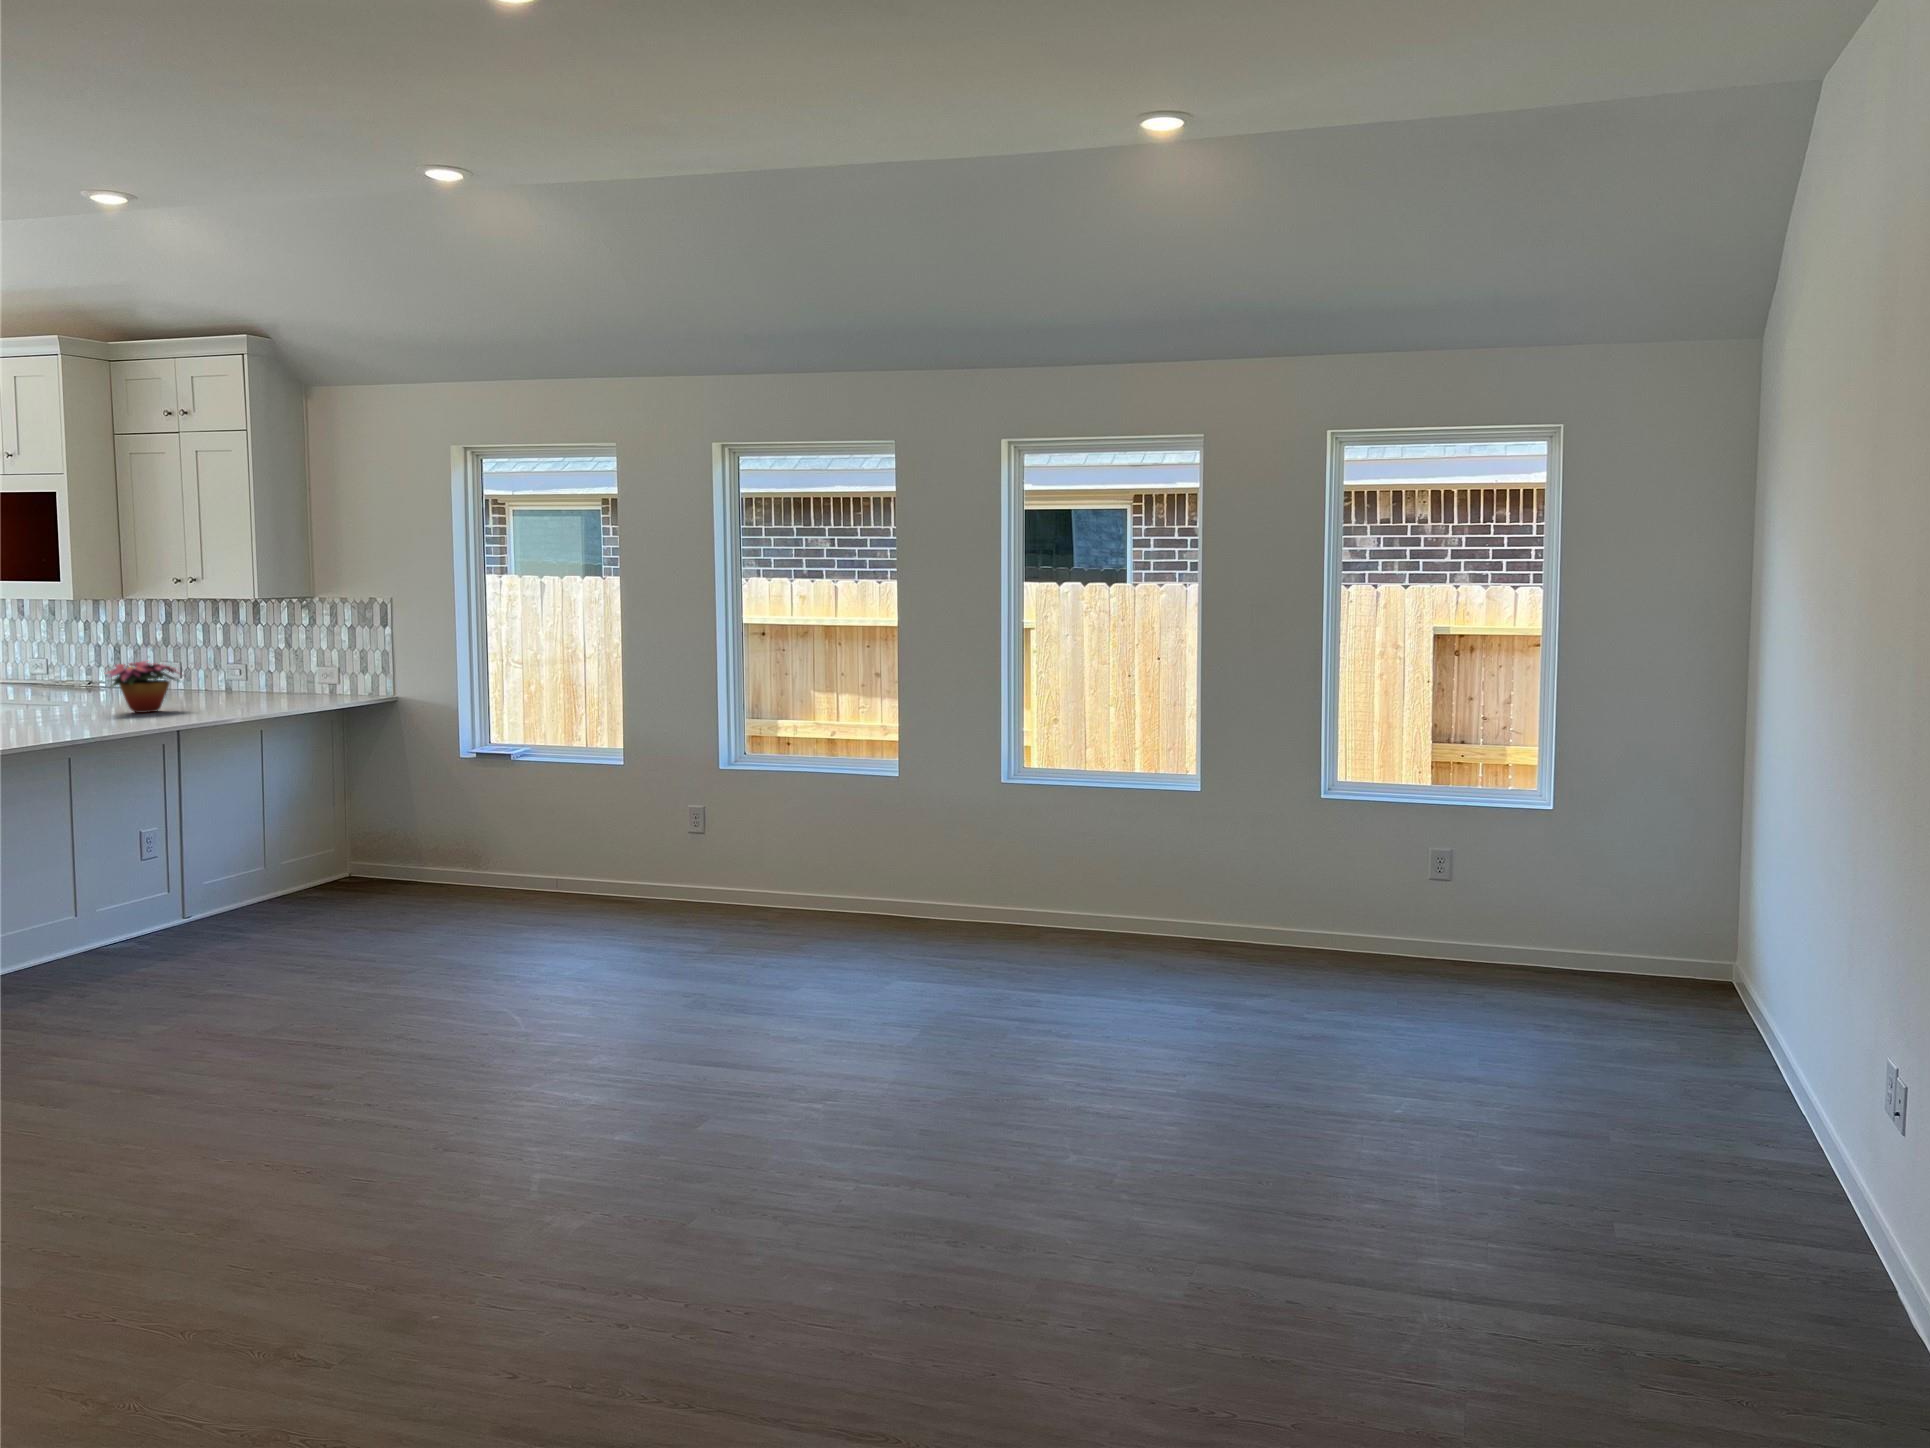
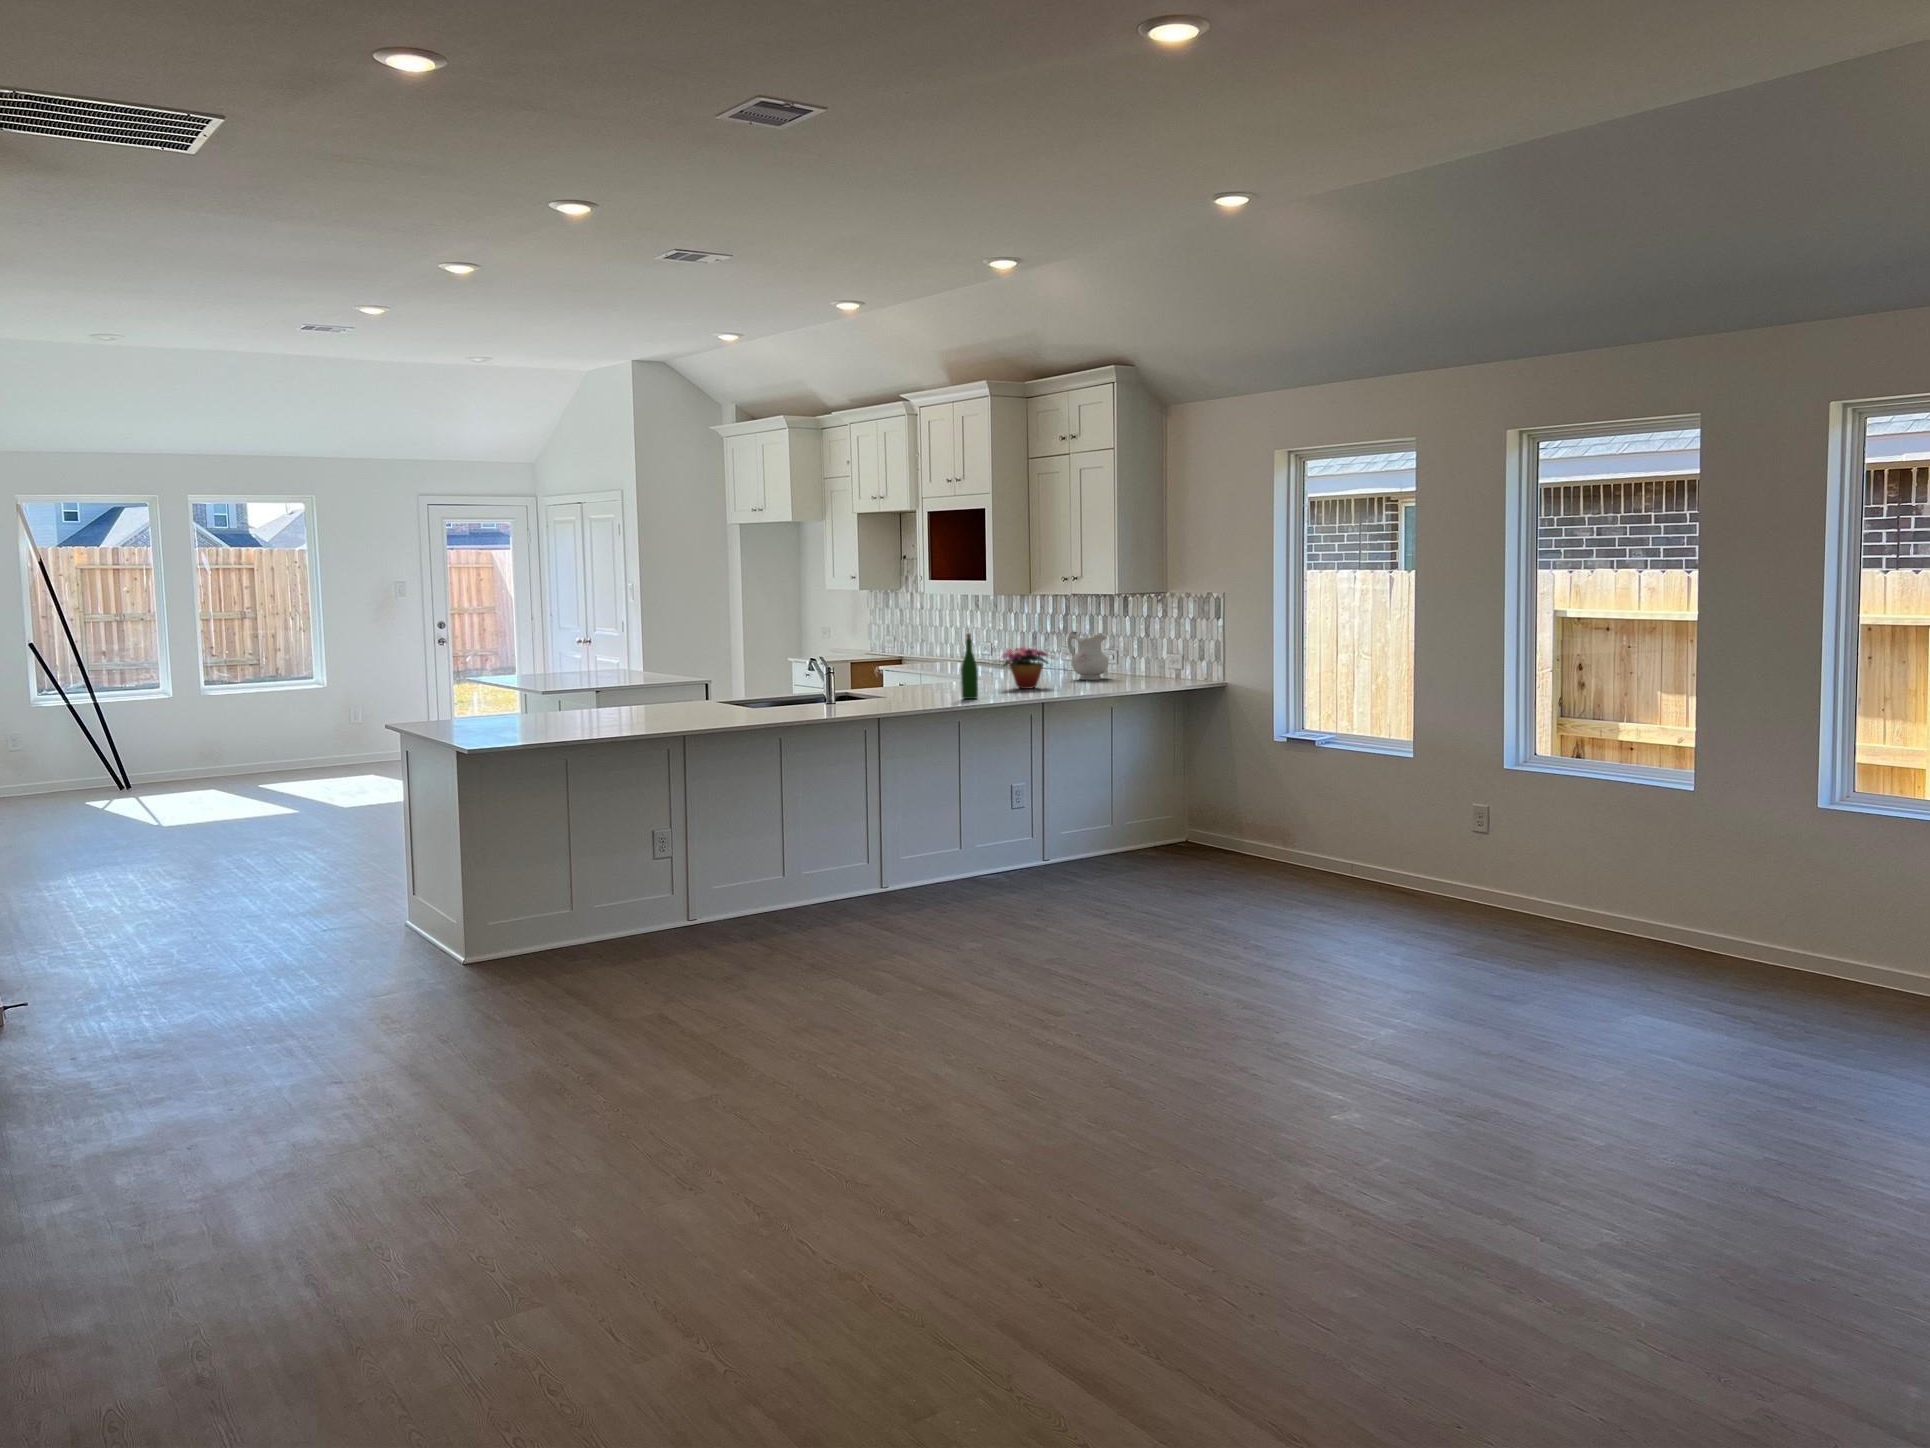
ceramic pitcher: none [186,642,244,700] -> present [1067,632,1109,680]
wine bottle: none [65,644,92,728] -> present [961,633,978,699]

